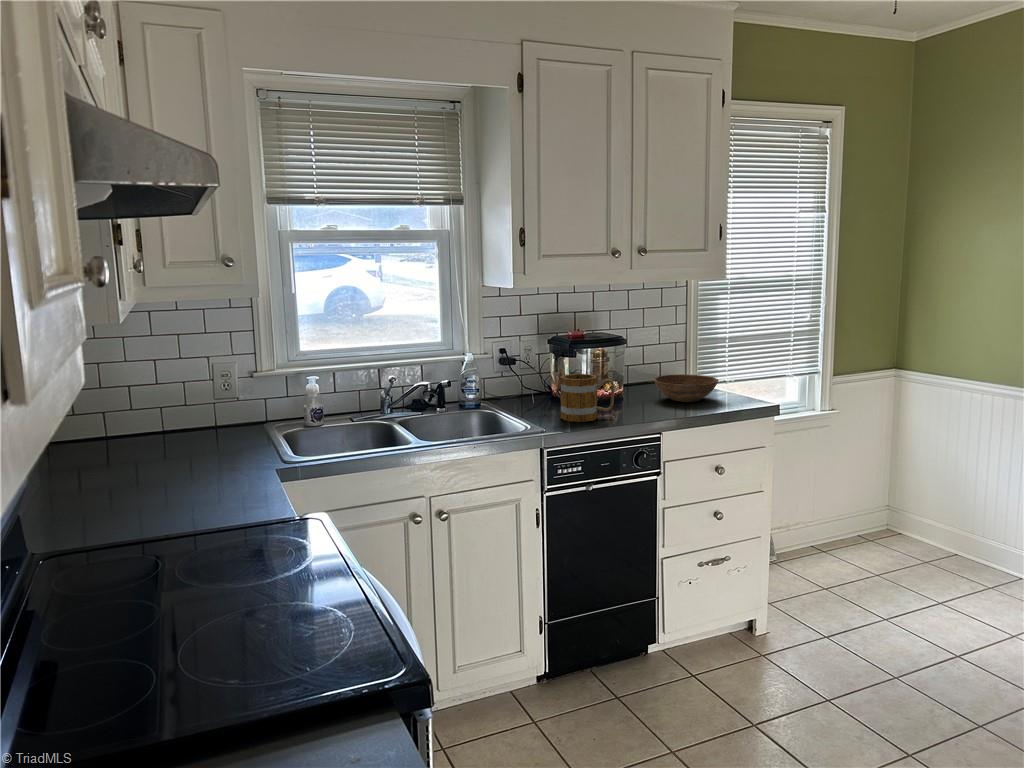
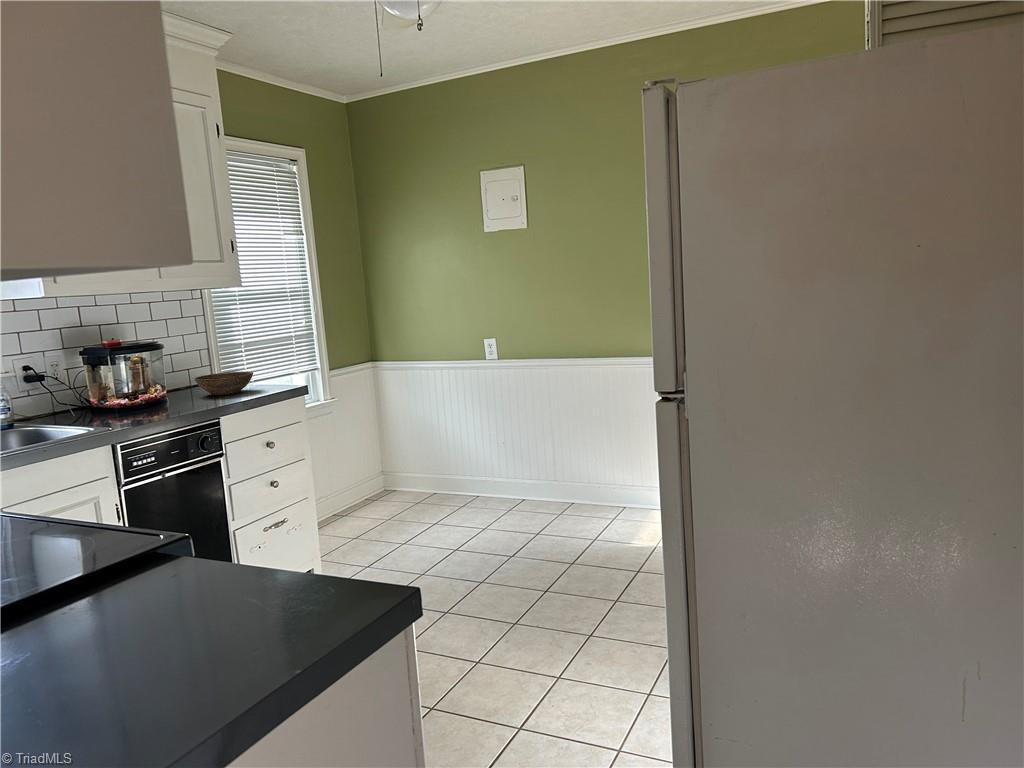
mug: present [560,374,615,422] -> none [114,375,170,420]

